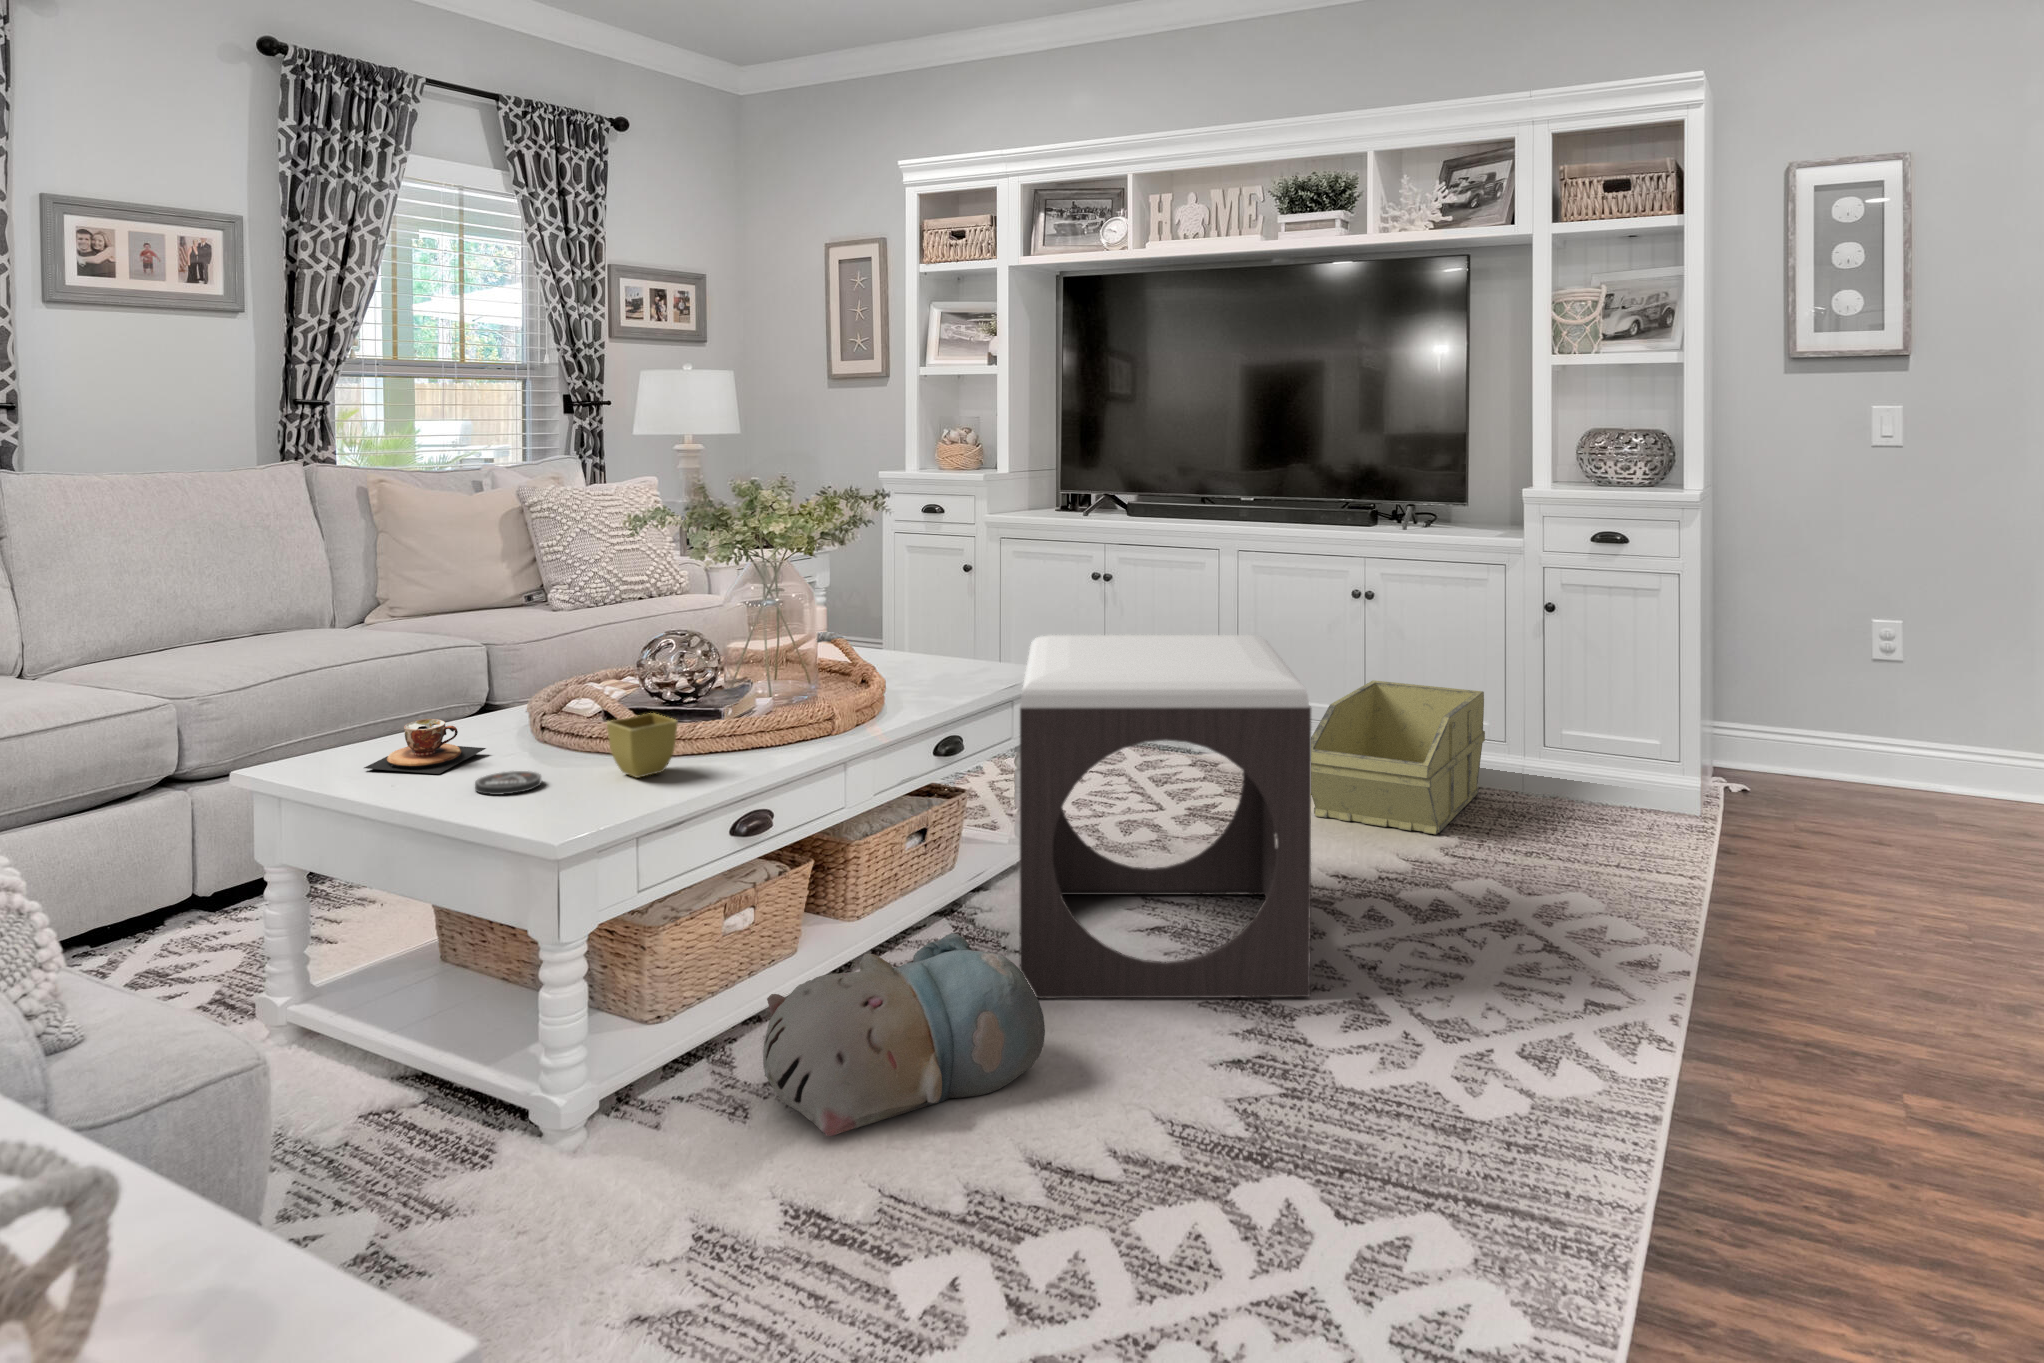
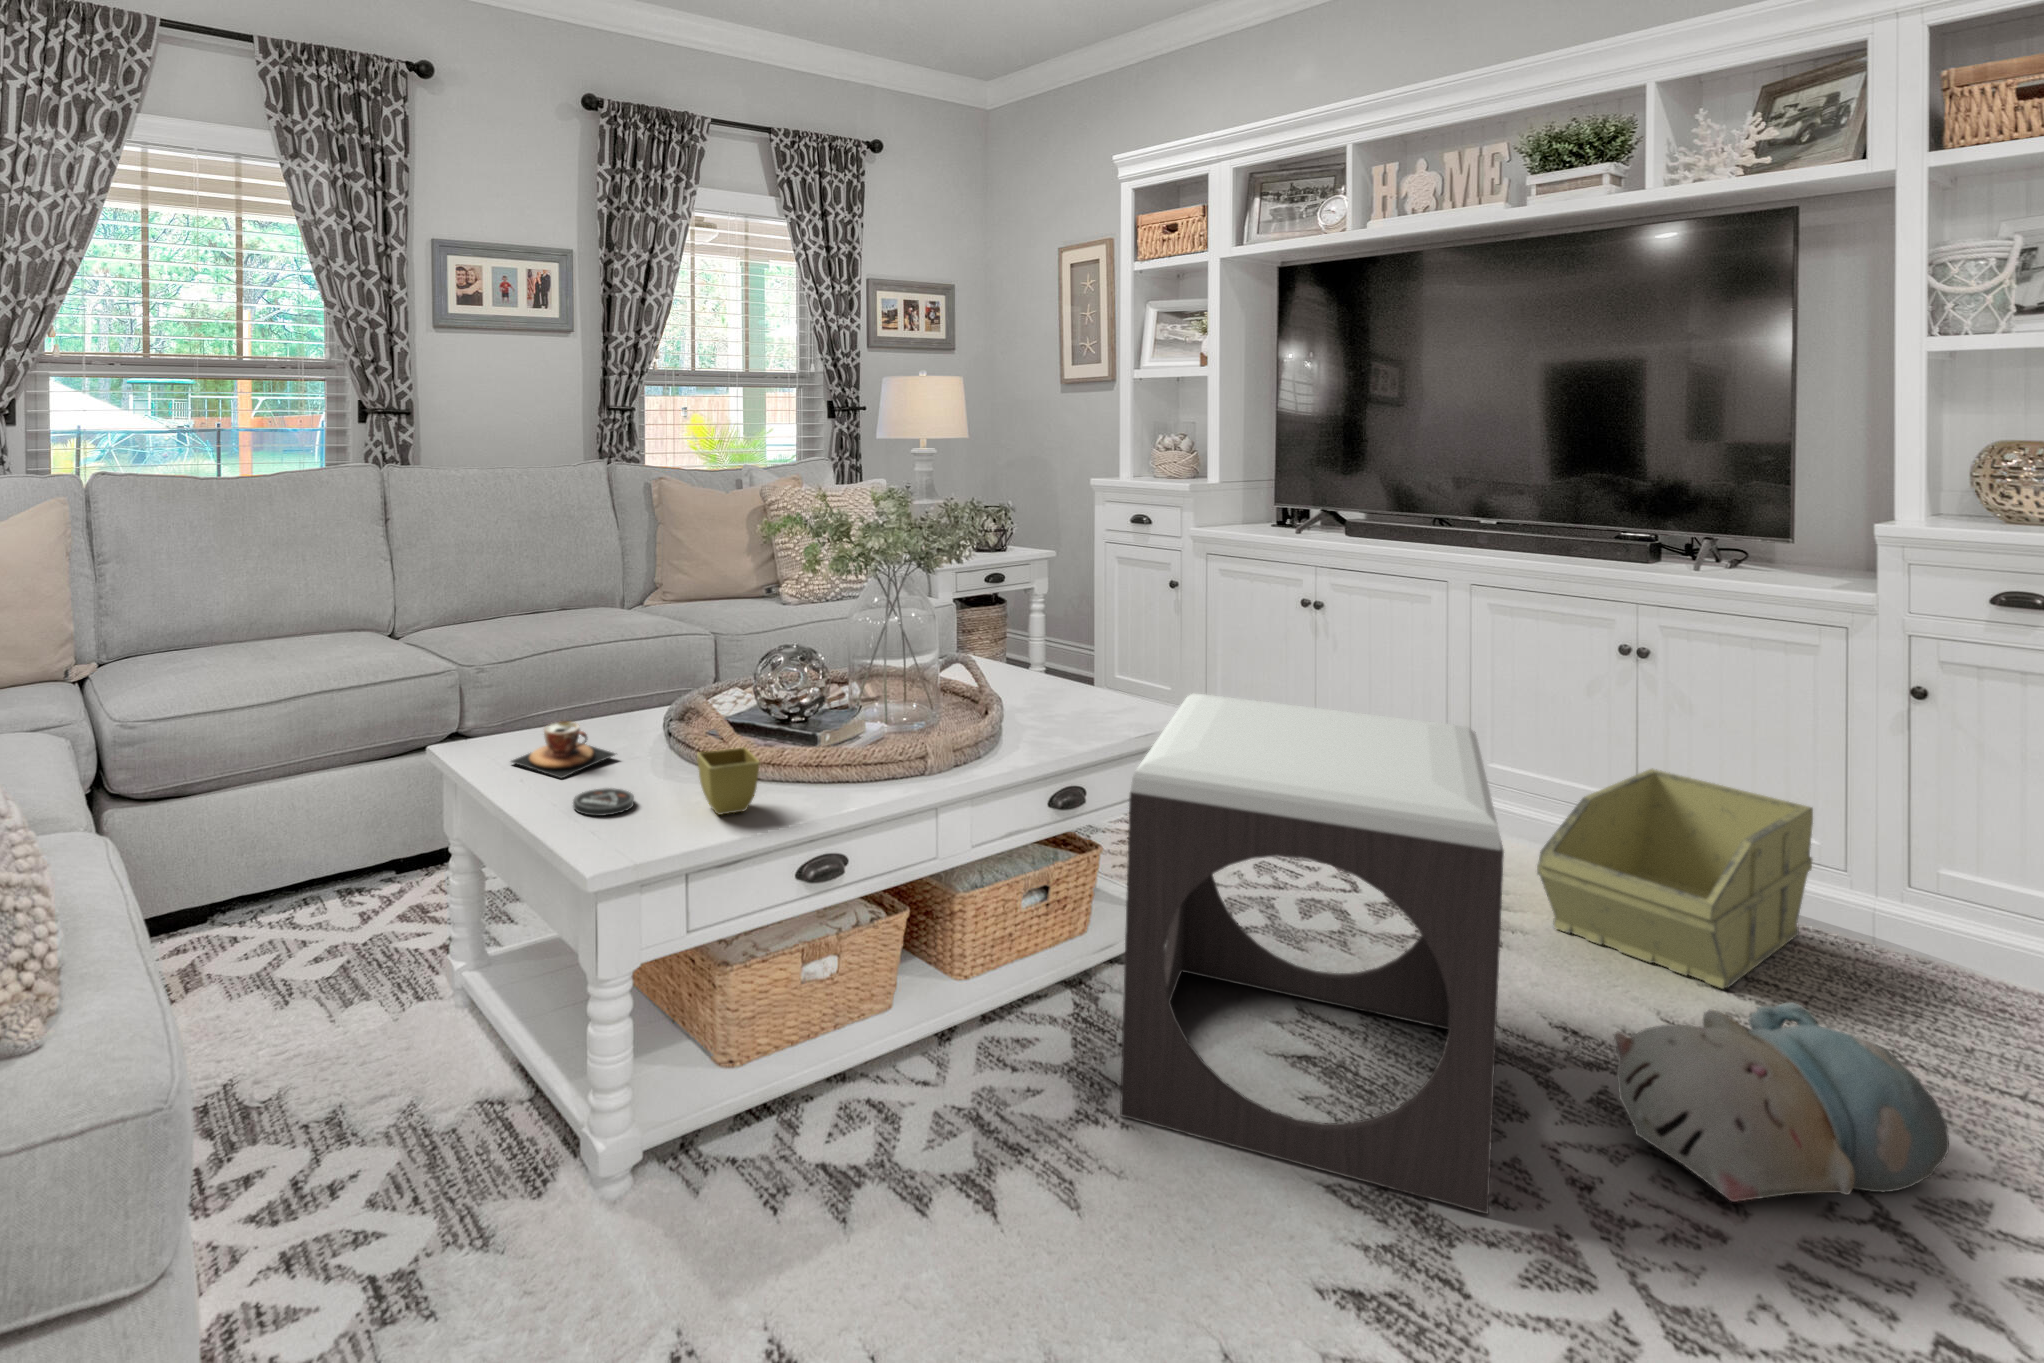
plush toy: present [763,933,1045,1136] -> present [1614,1002,1949,1202]

